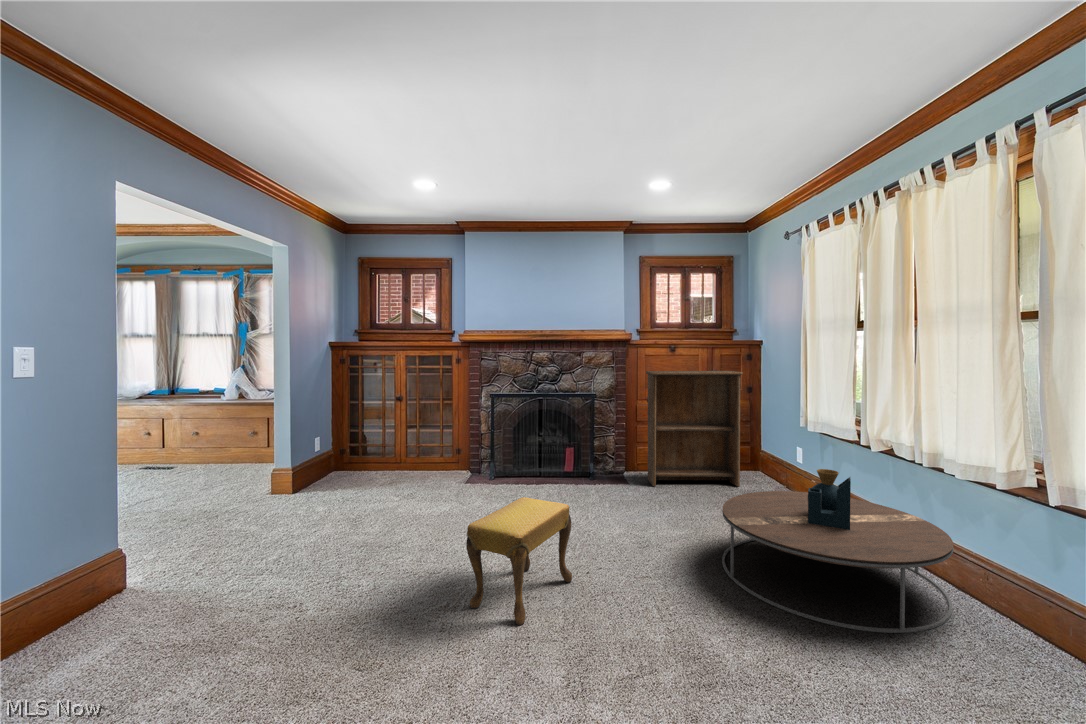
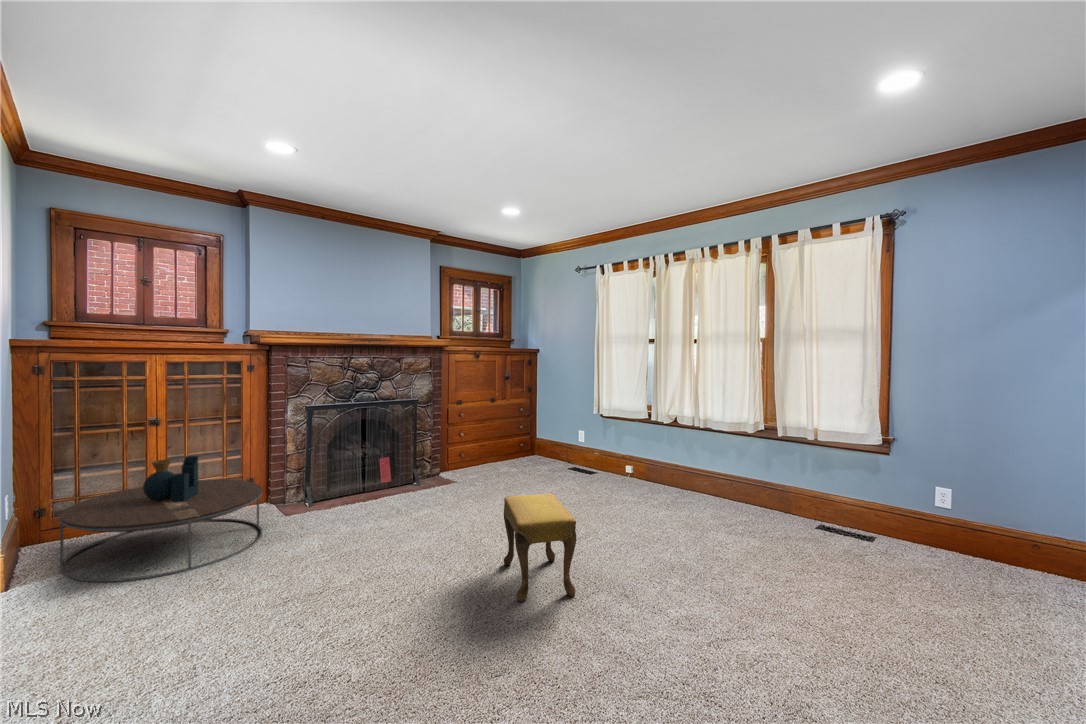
bookshelf: present [646,371,743,486] -> none [469,374,546,482]
coffee table: present [722,469,953,633] -> present [60,456,262,582]

